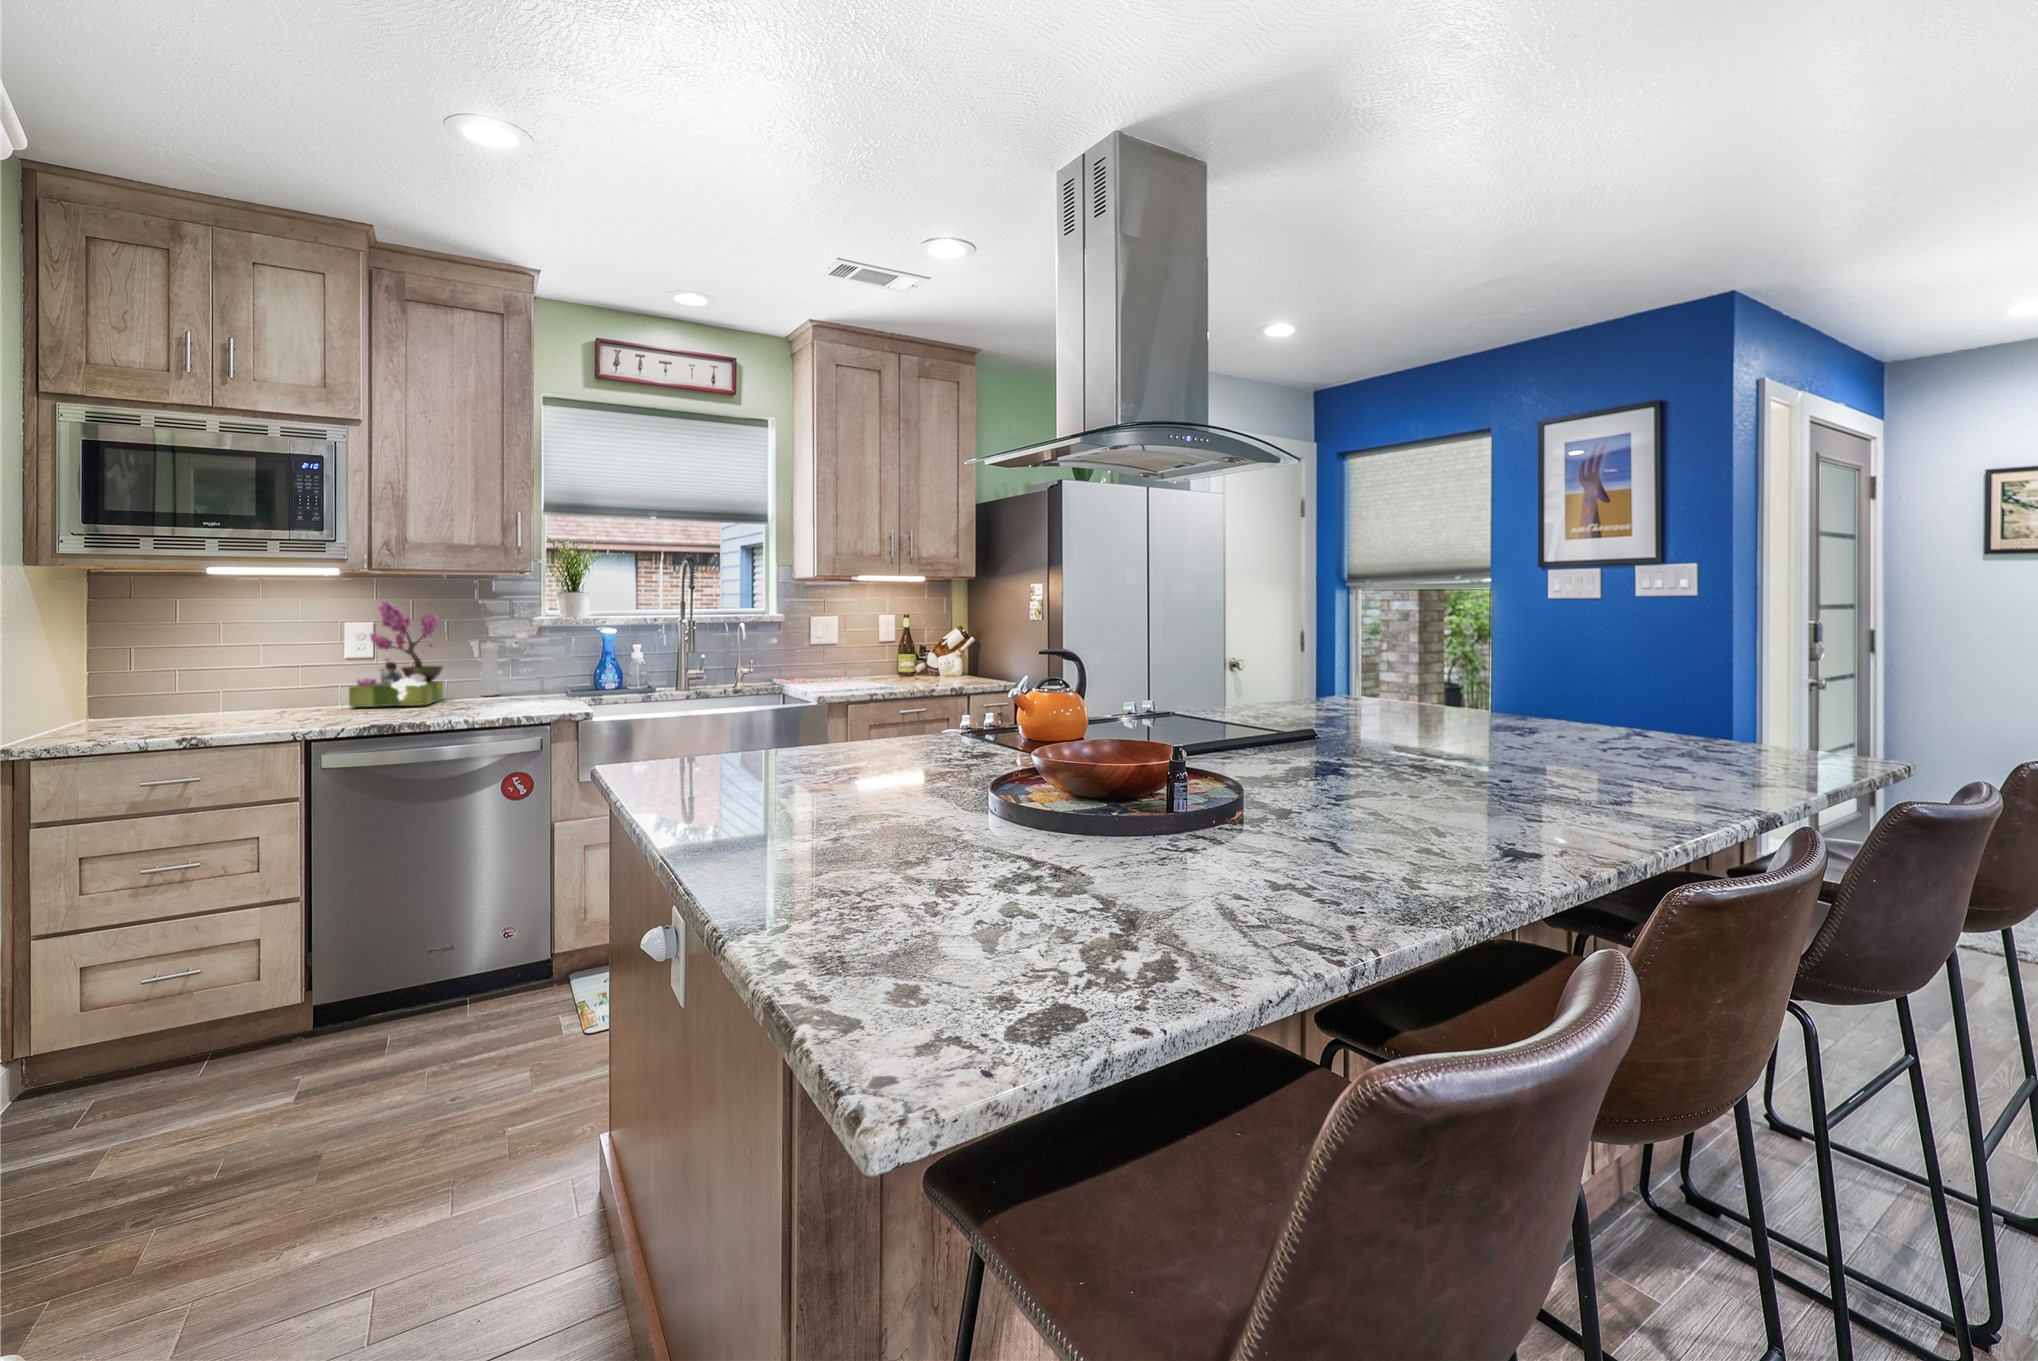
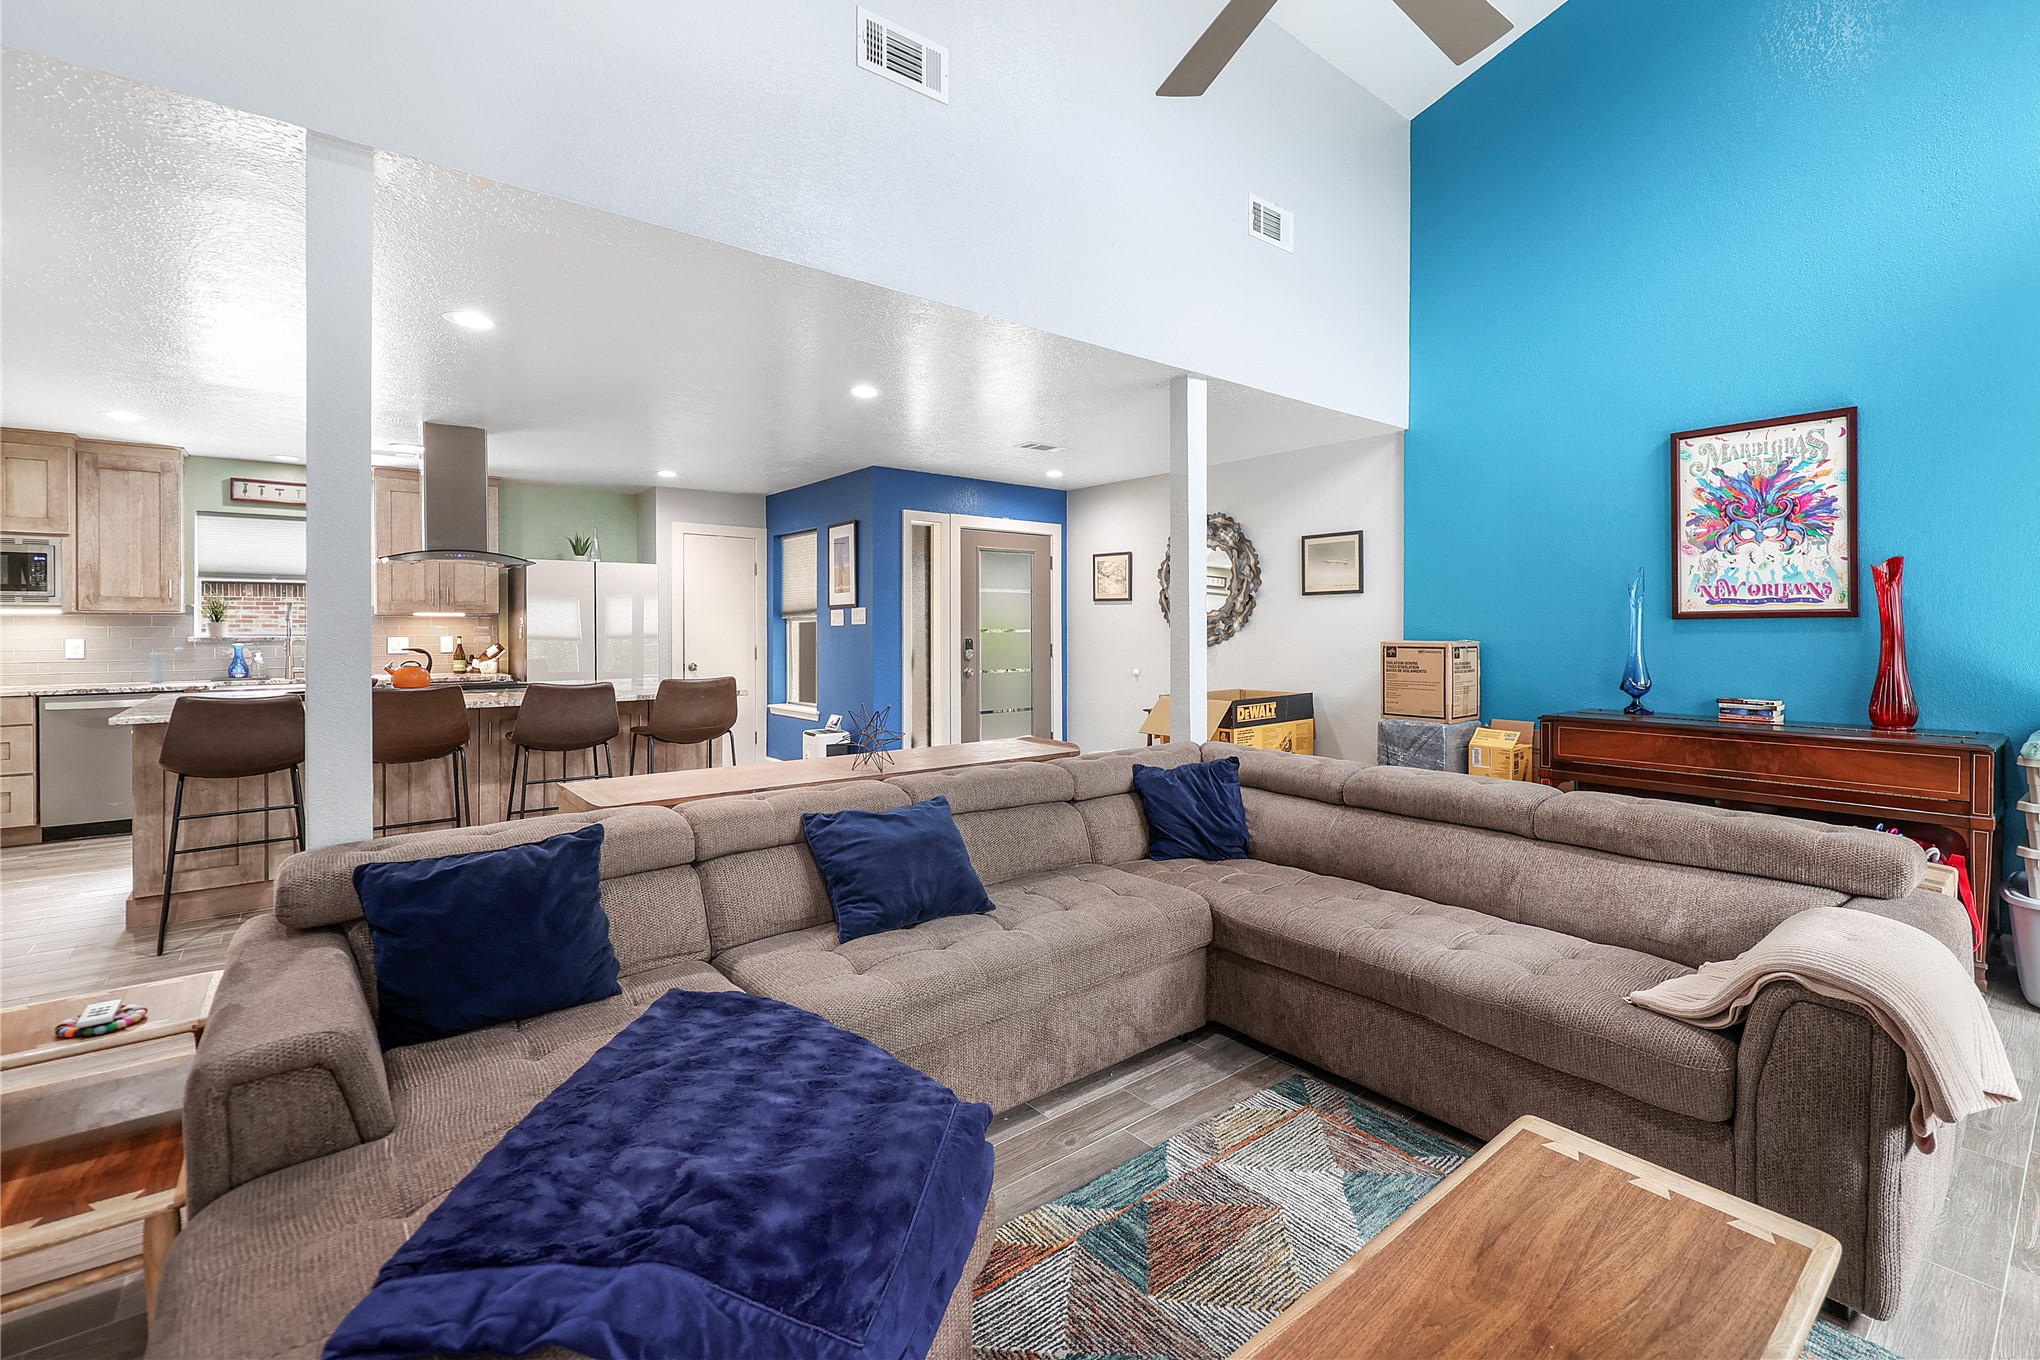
flower arrangement: present [349,602,443,707] -> none [61,629,124,686]

